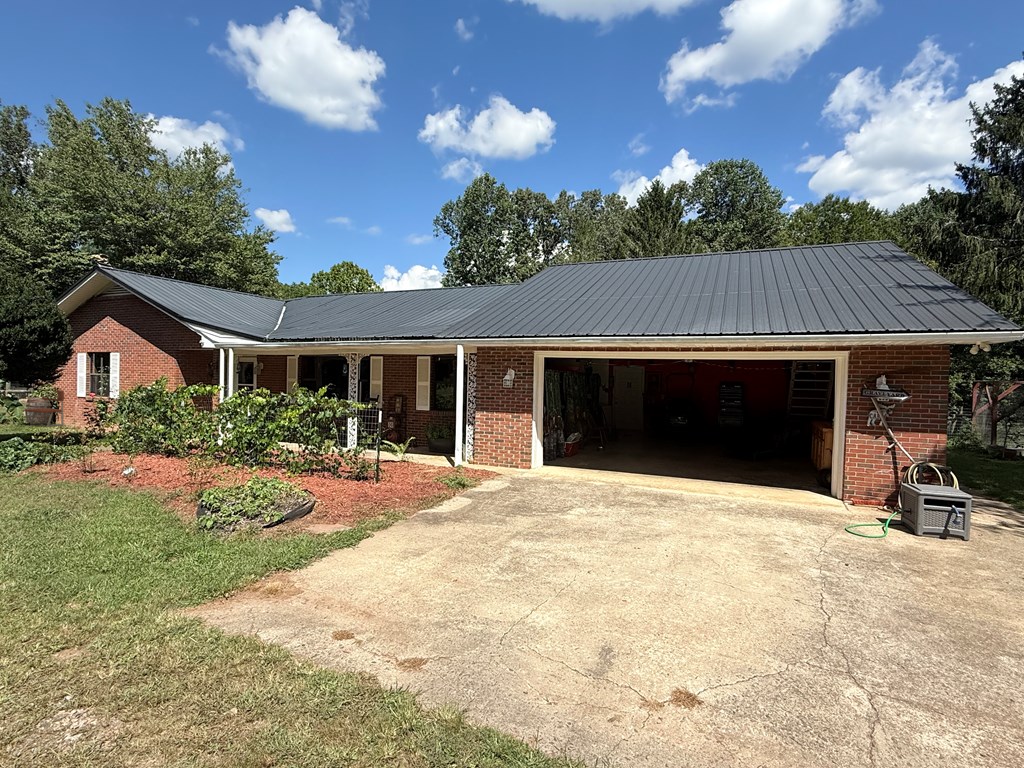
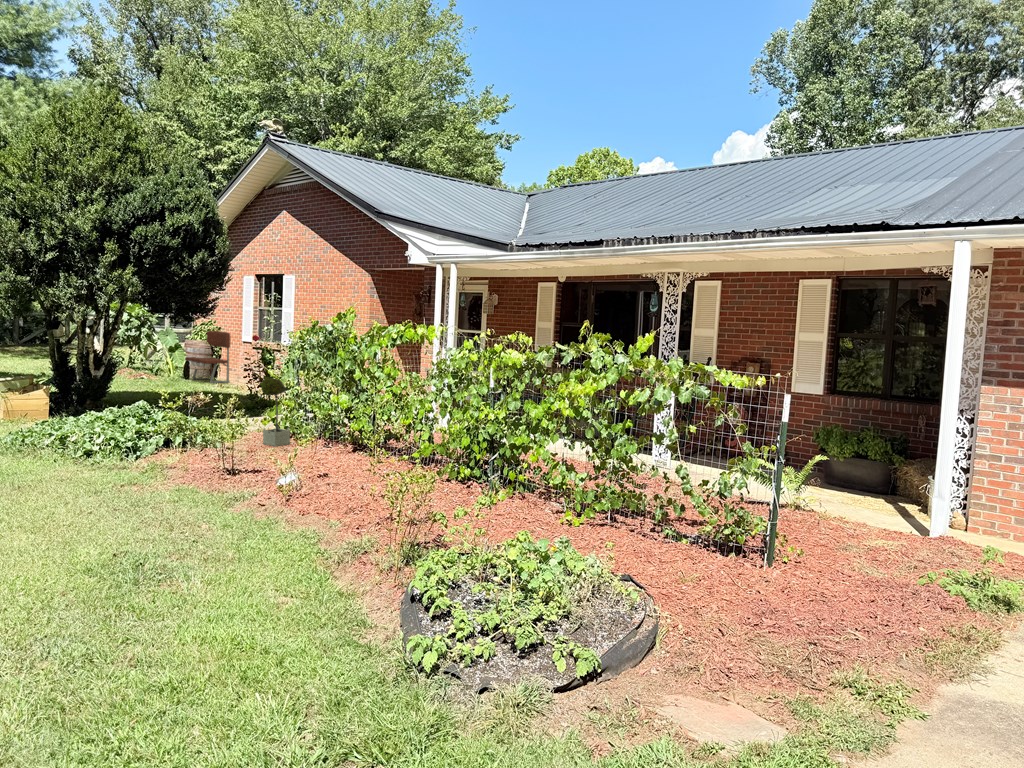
potted tree: none [103,419,126,460] -> present [260,376,290,446]

